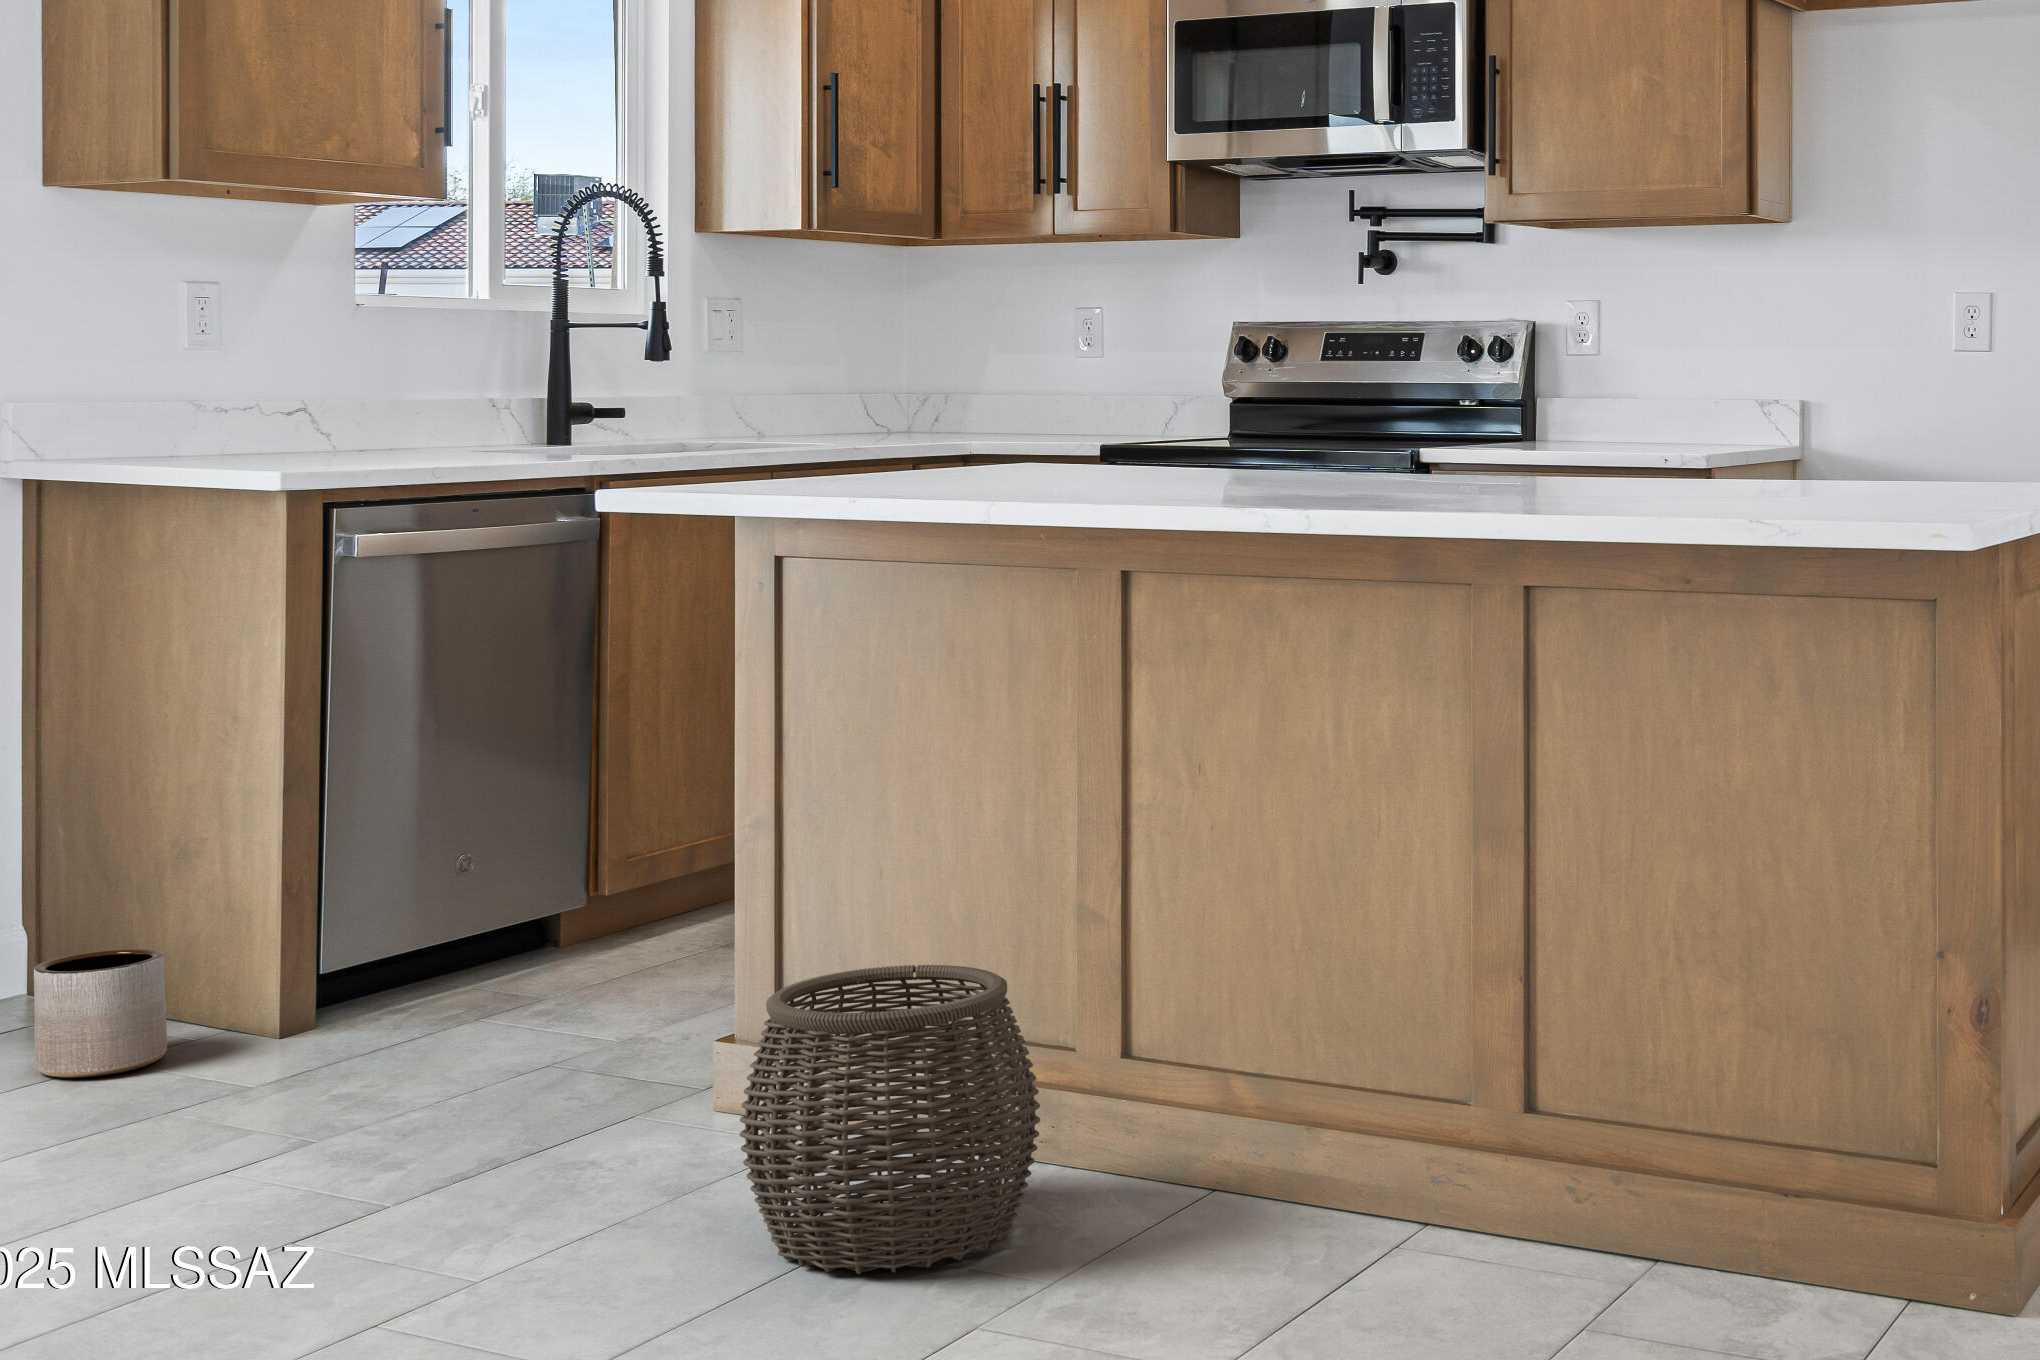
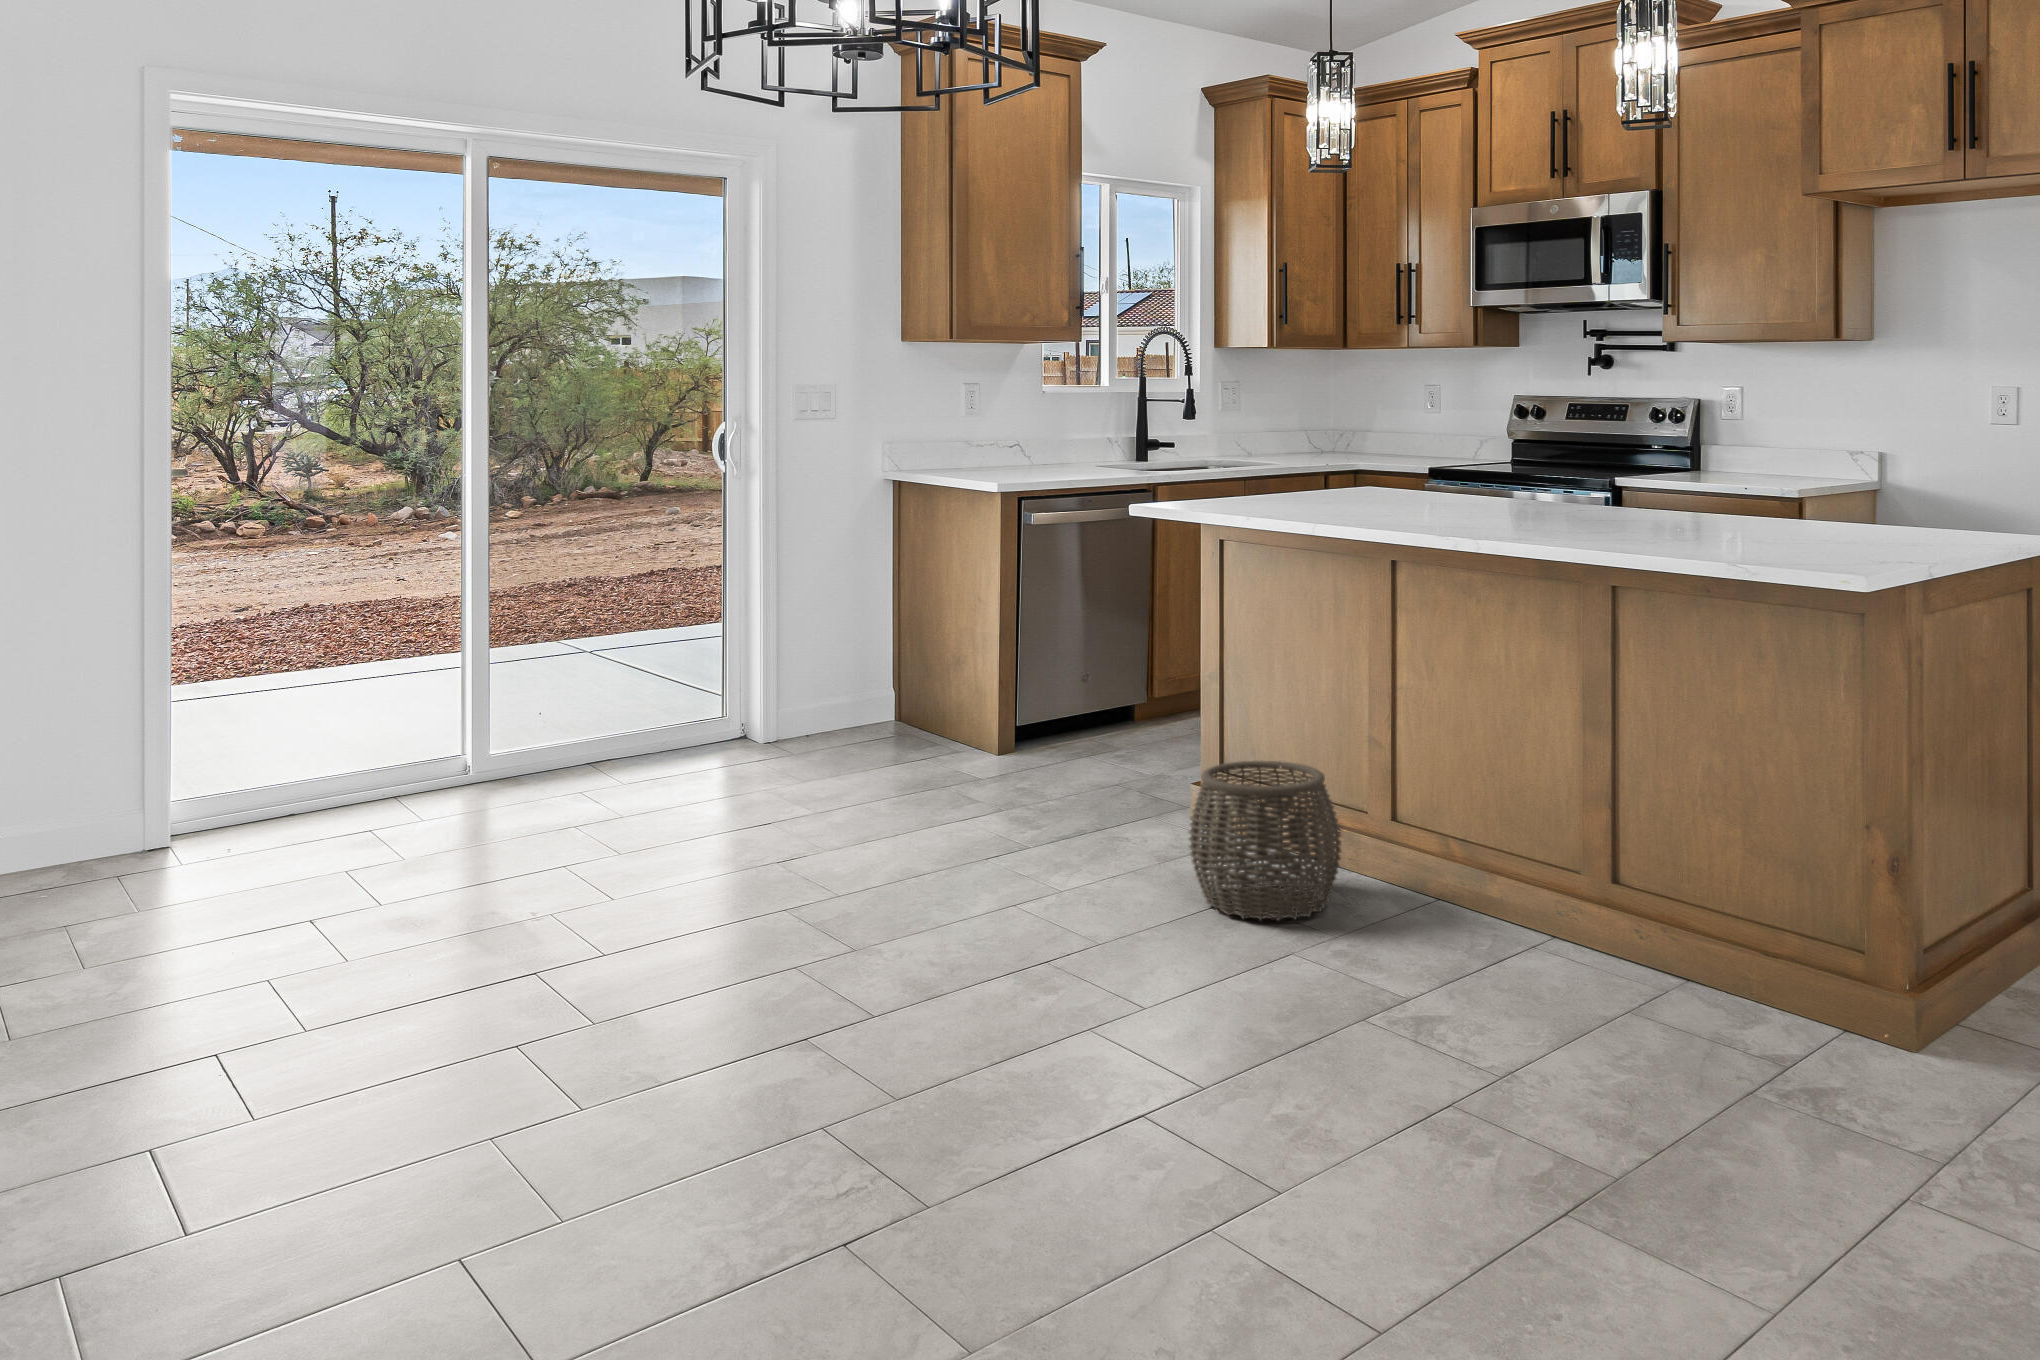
planter: present [34,949,167,1078] -> none [890,709,946,769]

